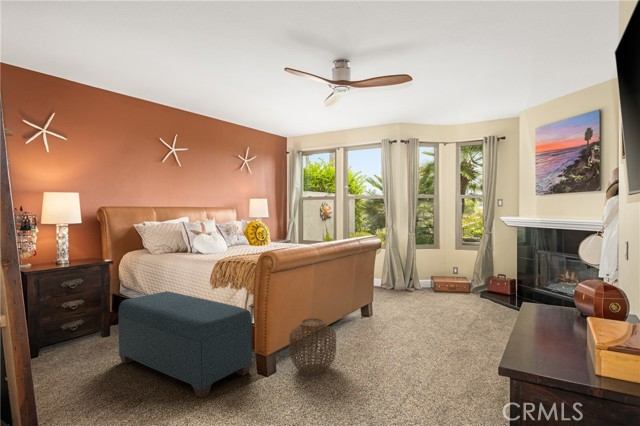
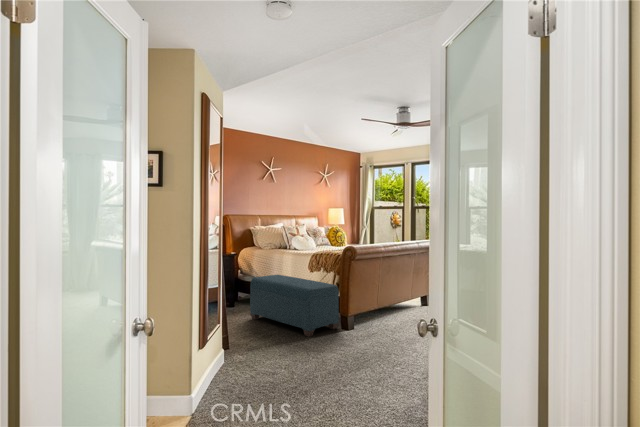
woven basket: present [289,318,336,376] -> none [364,295,397,332]

